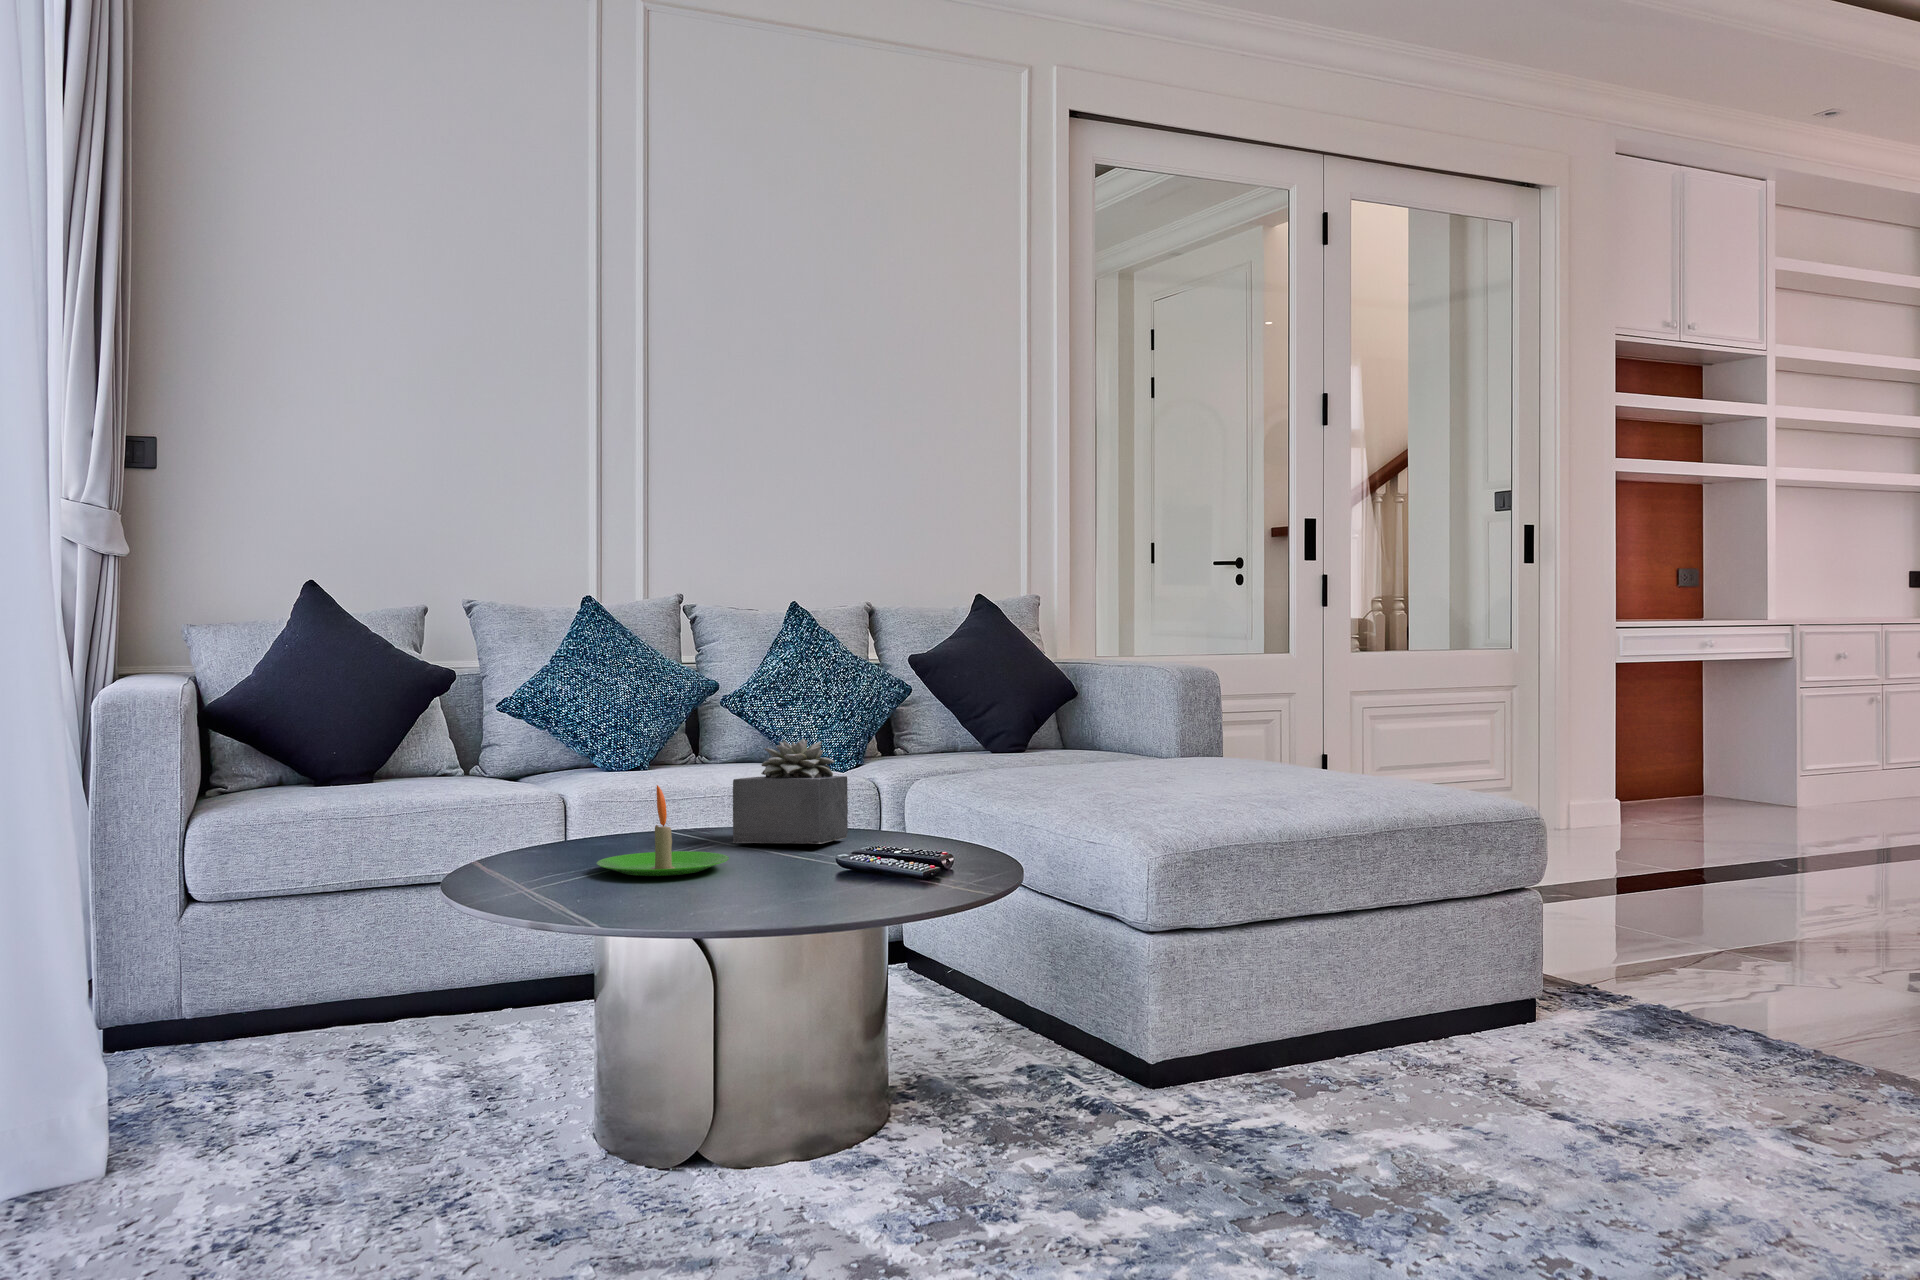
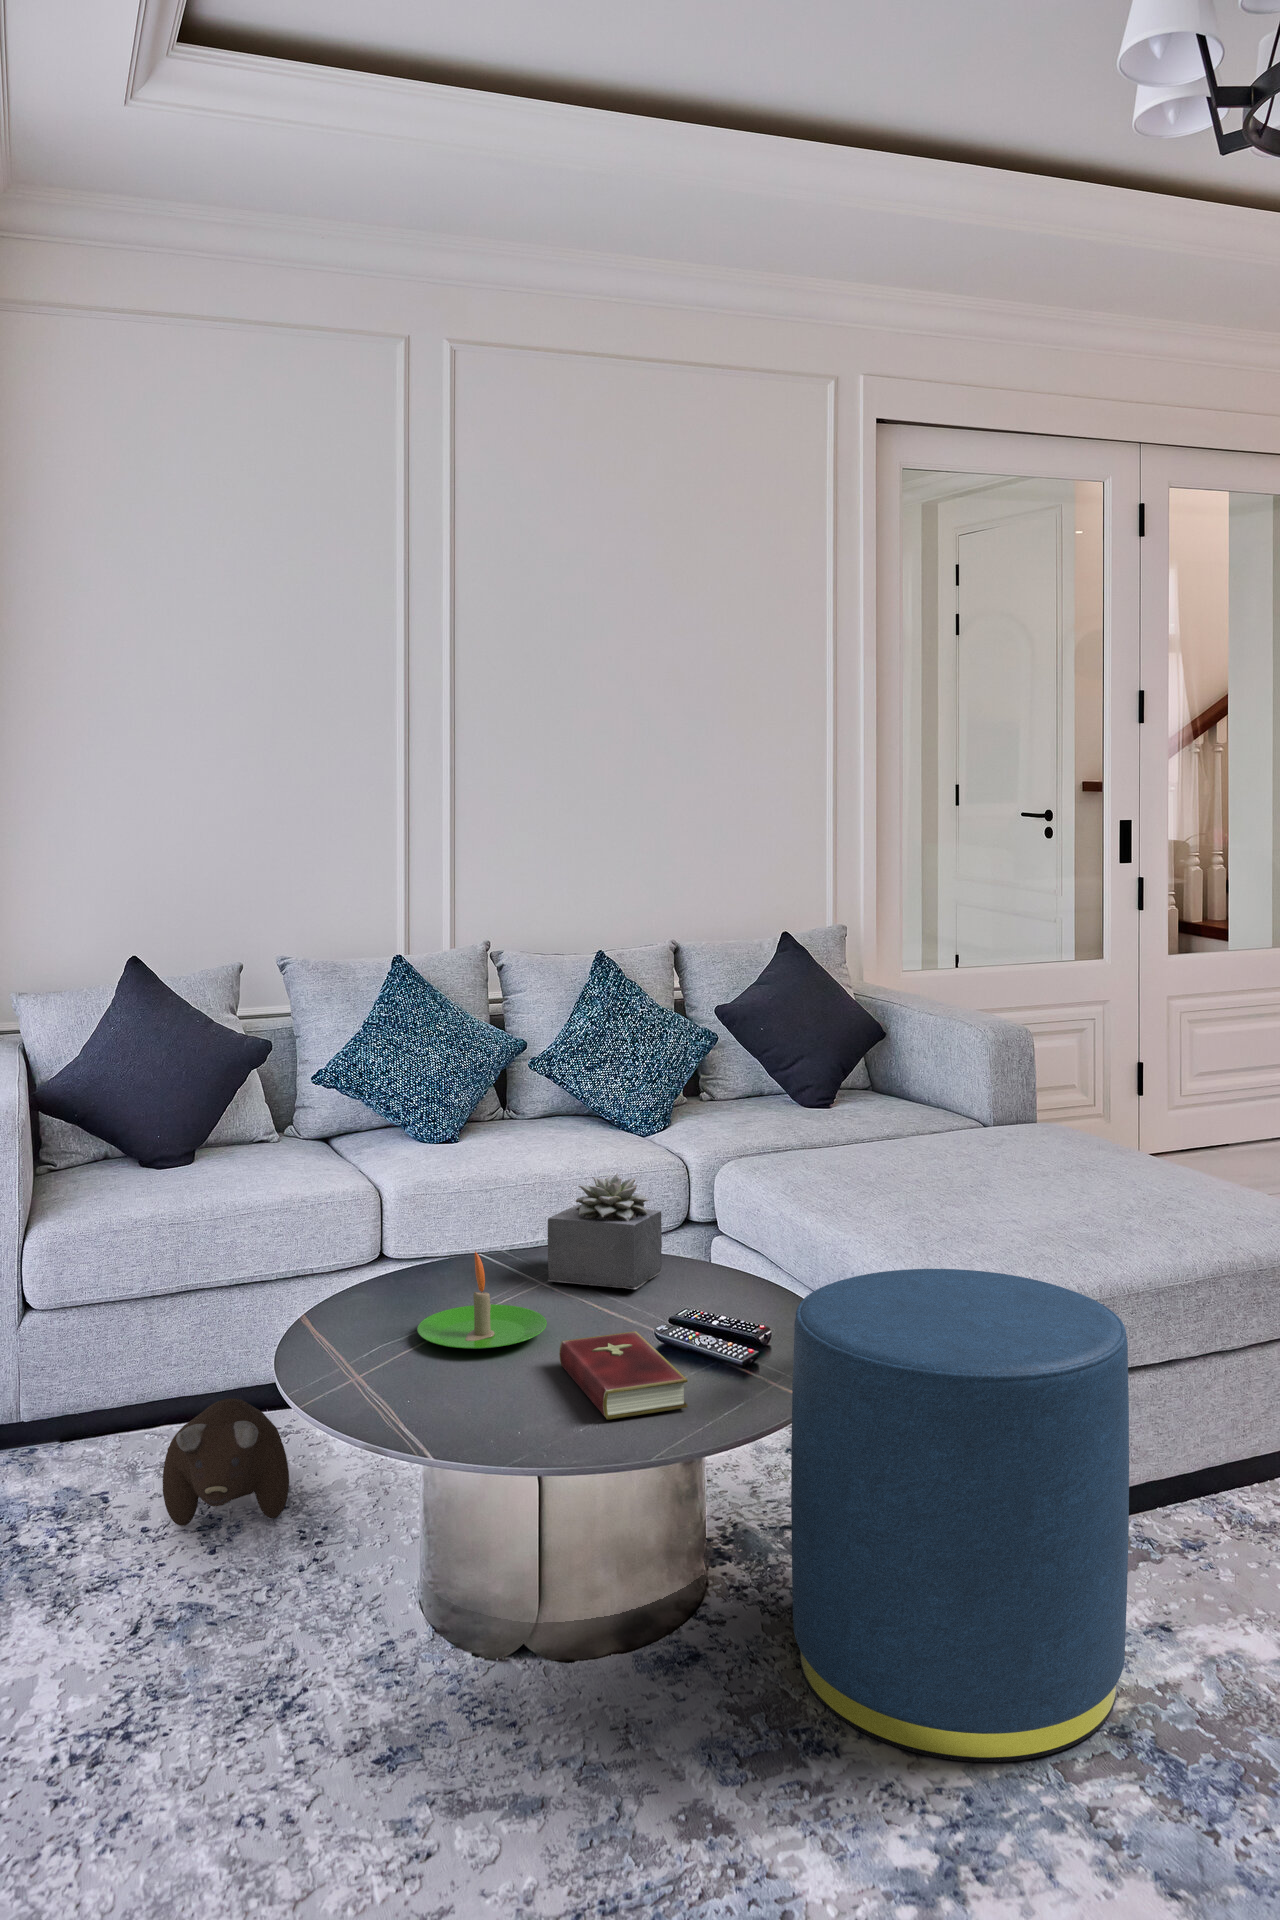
ottoman: none [973,786,1299,1220] -> present [791,1269,1129,1762]
hardcover book: none [740,854,867,908] -> present [559,1331,688,1420]
plush toy: none [327,964,461,1092] -> present [163,1398,289,1526]

